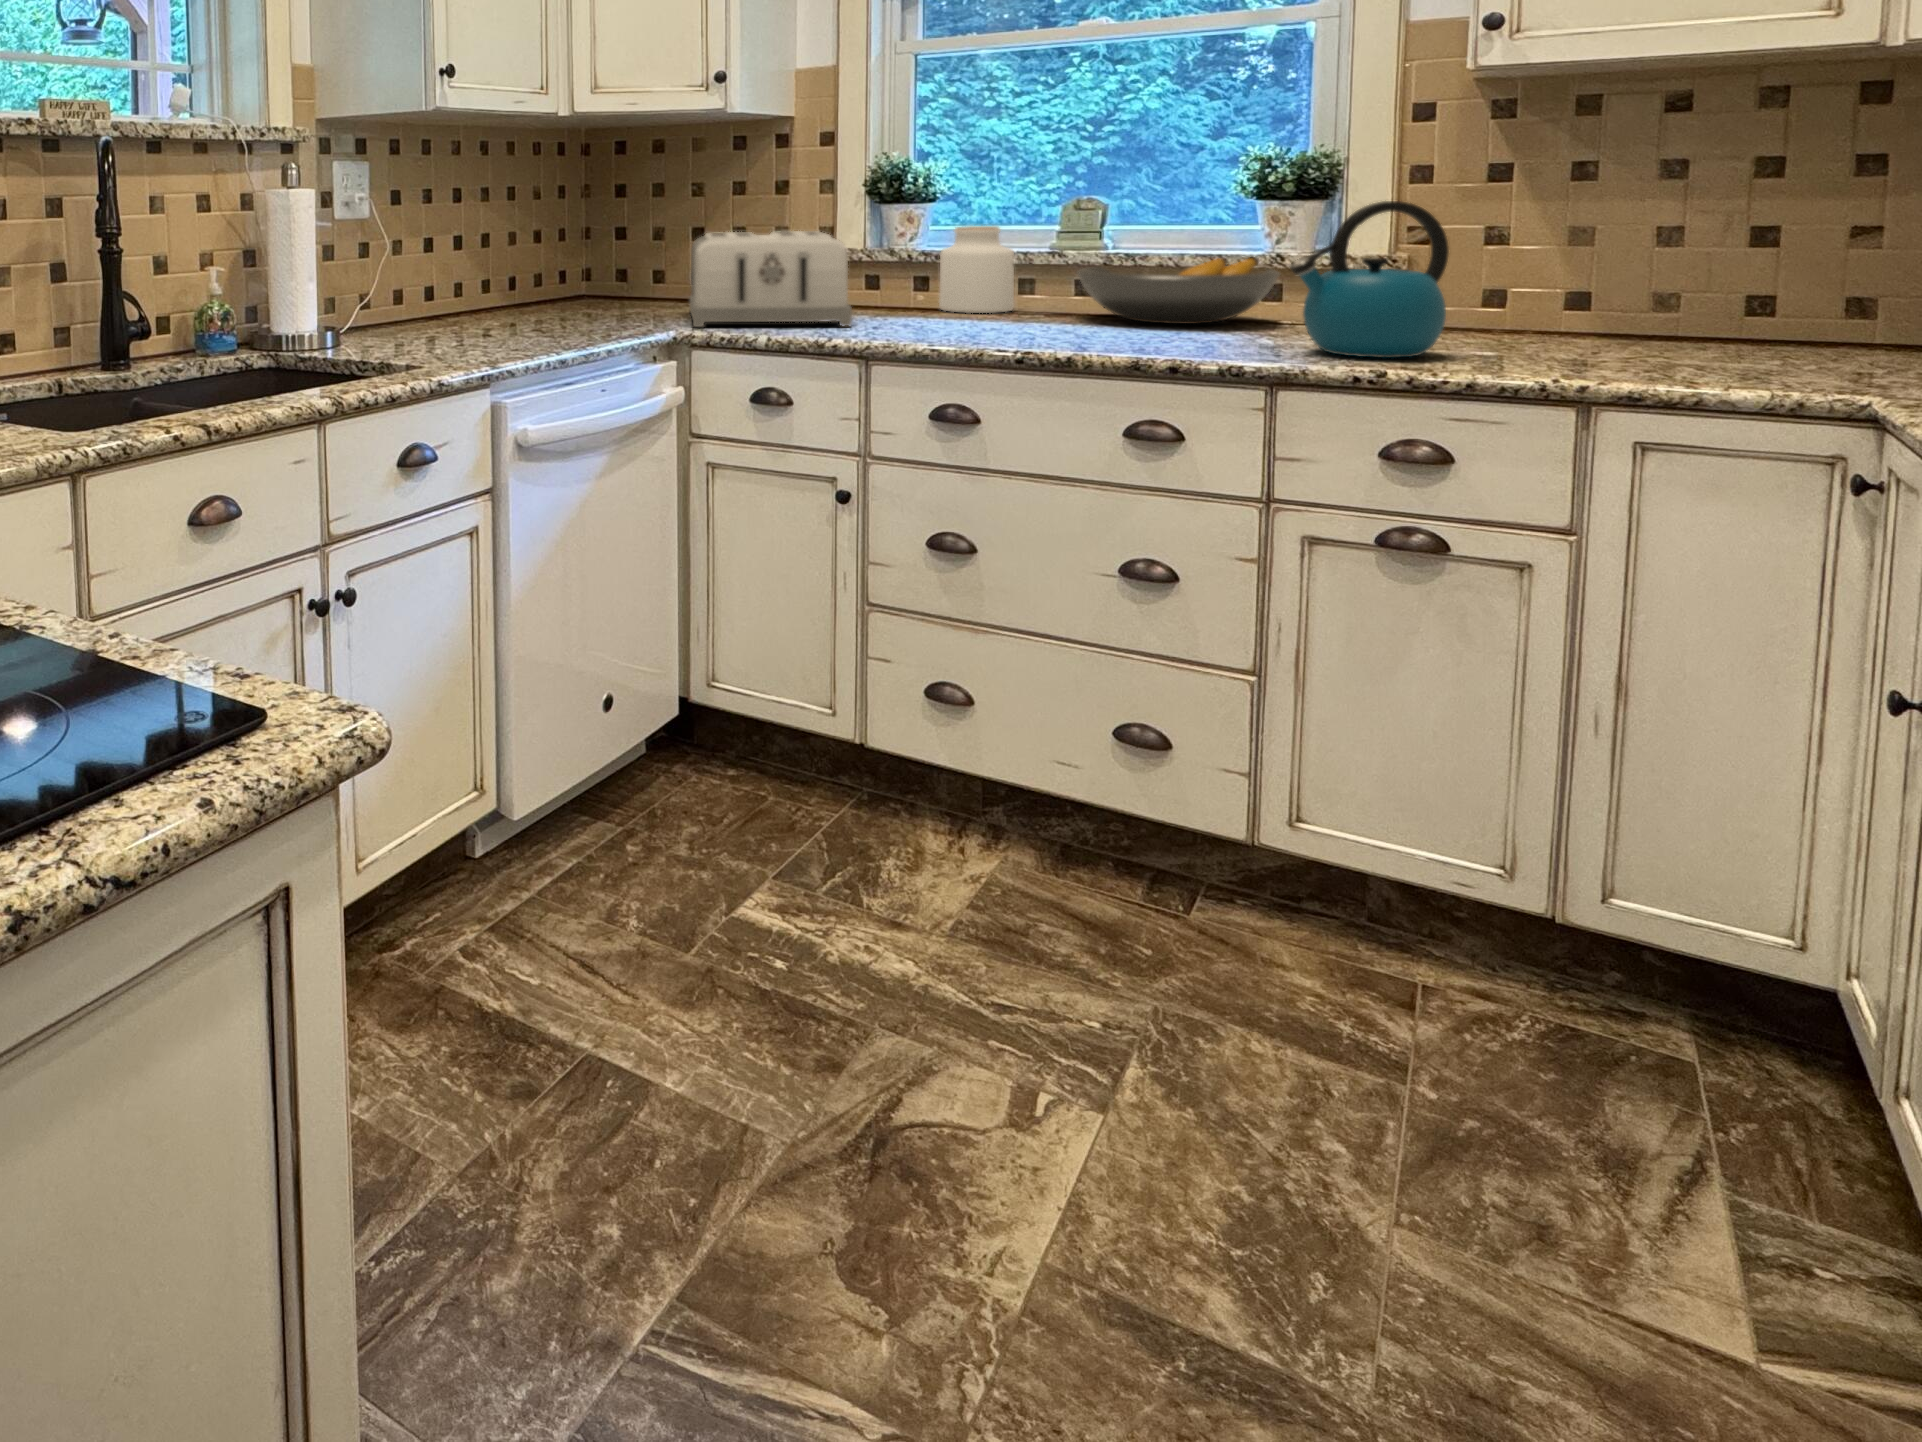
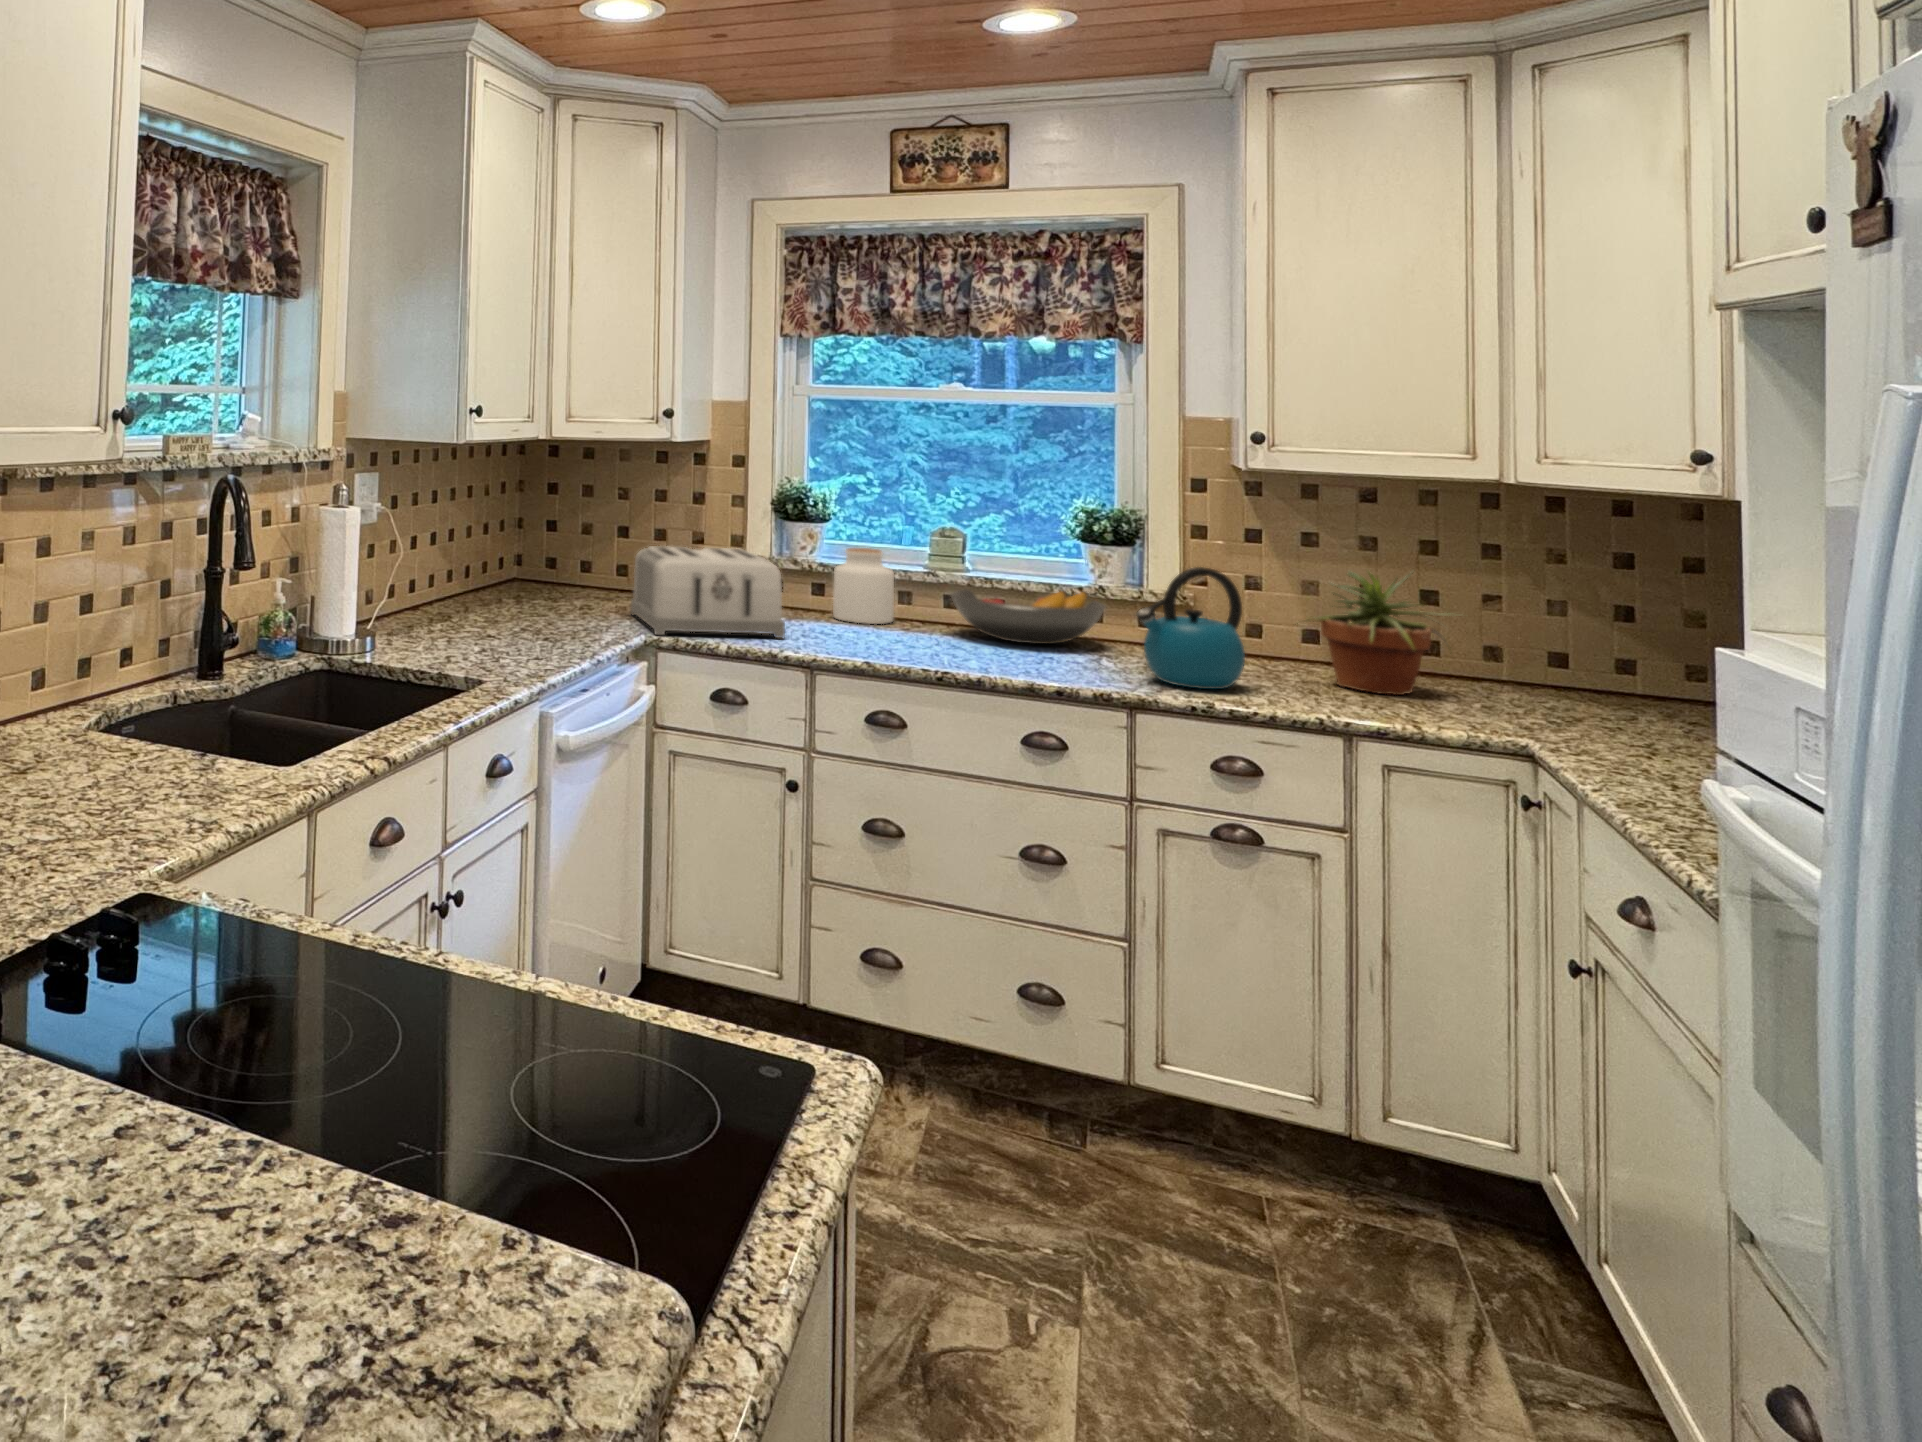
potted plant: none [1529,189,1808,358] -> present [1297,572,1449,695]

